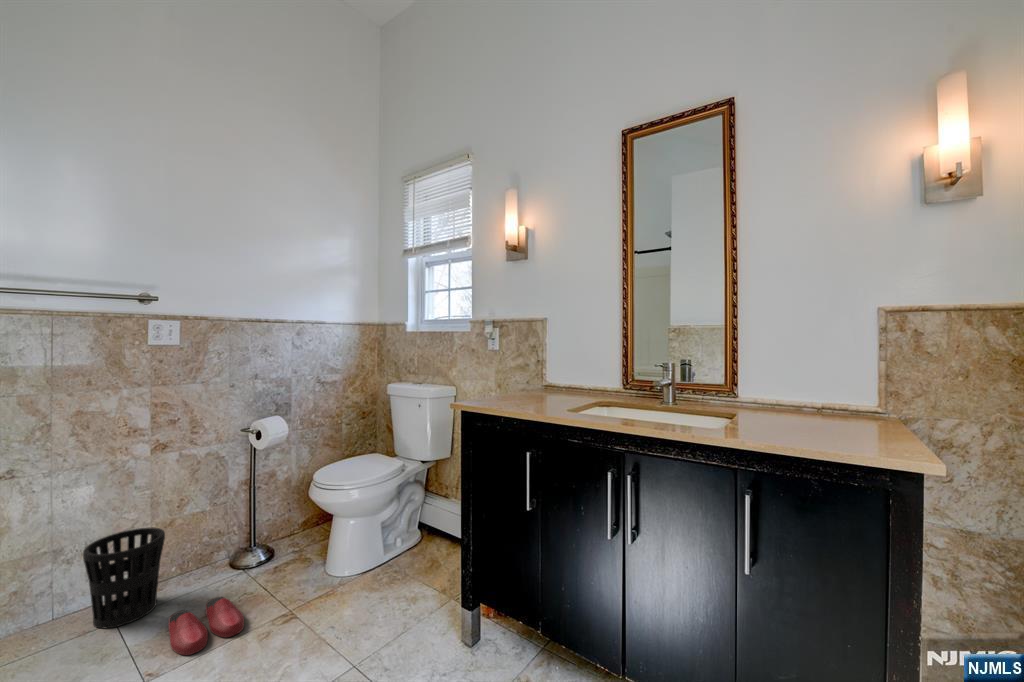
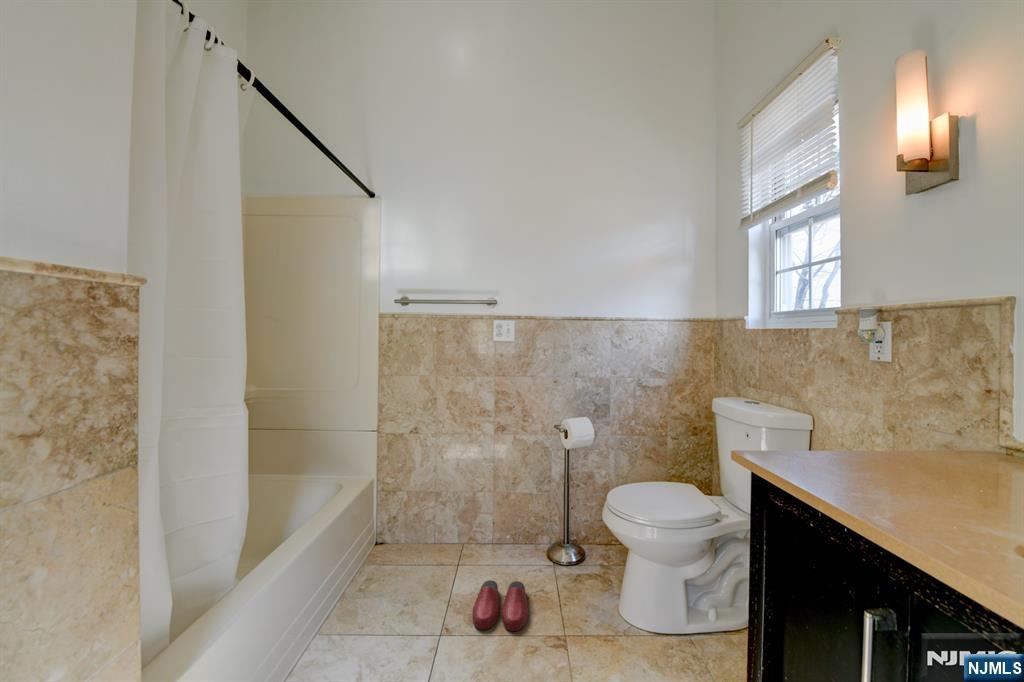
wastebasket: present [83,528,165,628] -> none [446,494,495,572]

